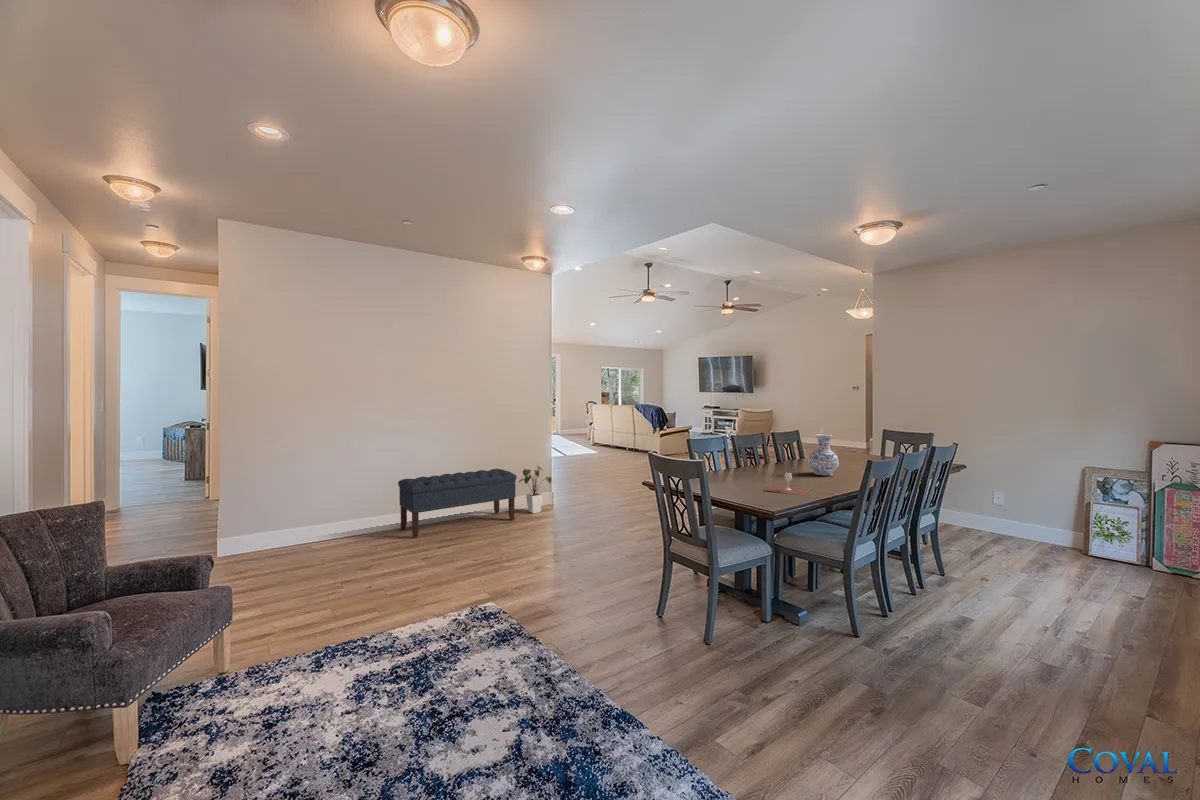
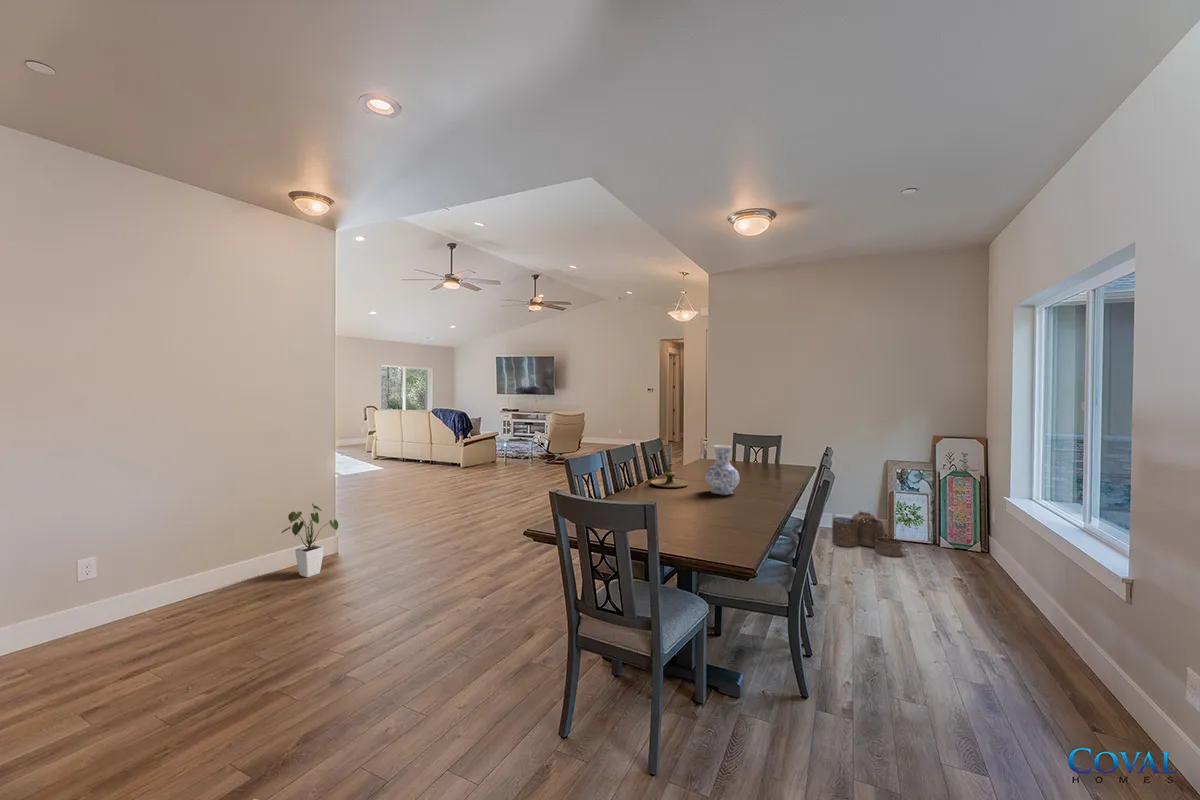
candle holder: none [769,431,803,469] -> present [651,443,689,488]
bench: present [398,469,517,538] -> none [15,517,280,677]
wine glass: present [765,473,812,495] -> none [700,503,753,534]
woven basket: none [1001,519,1085,570] -> present [832,512,903,557]

